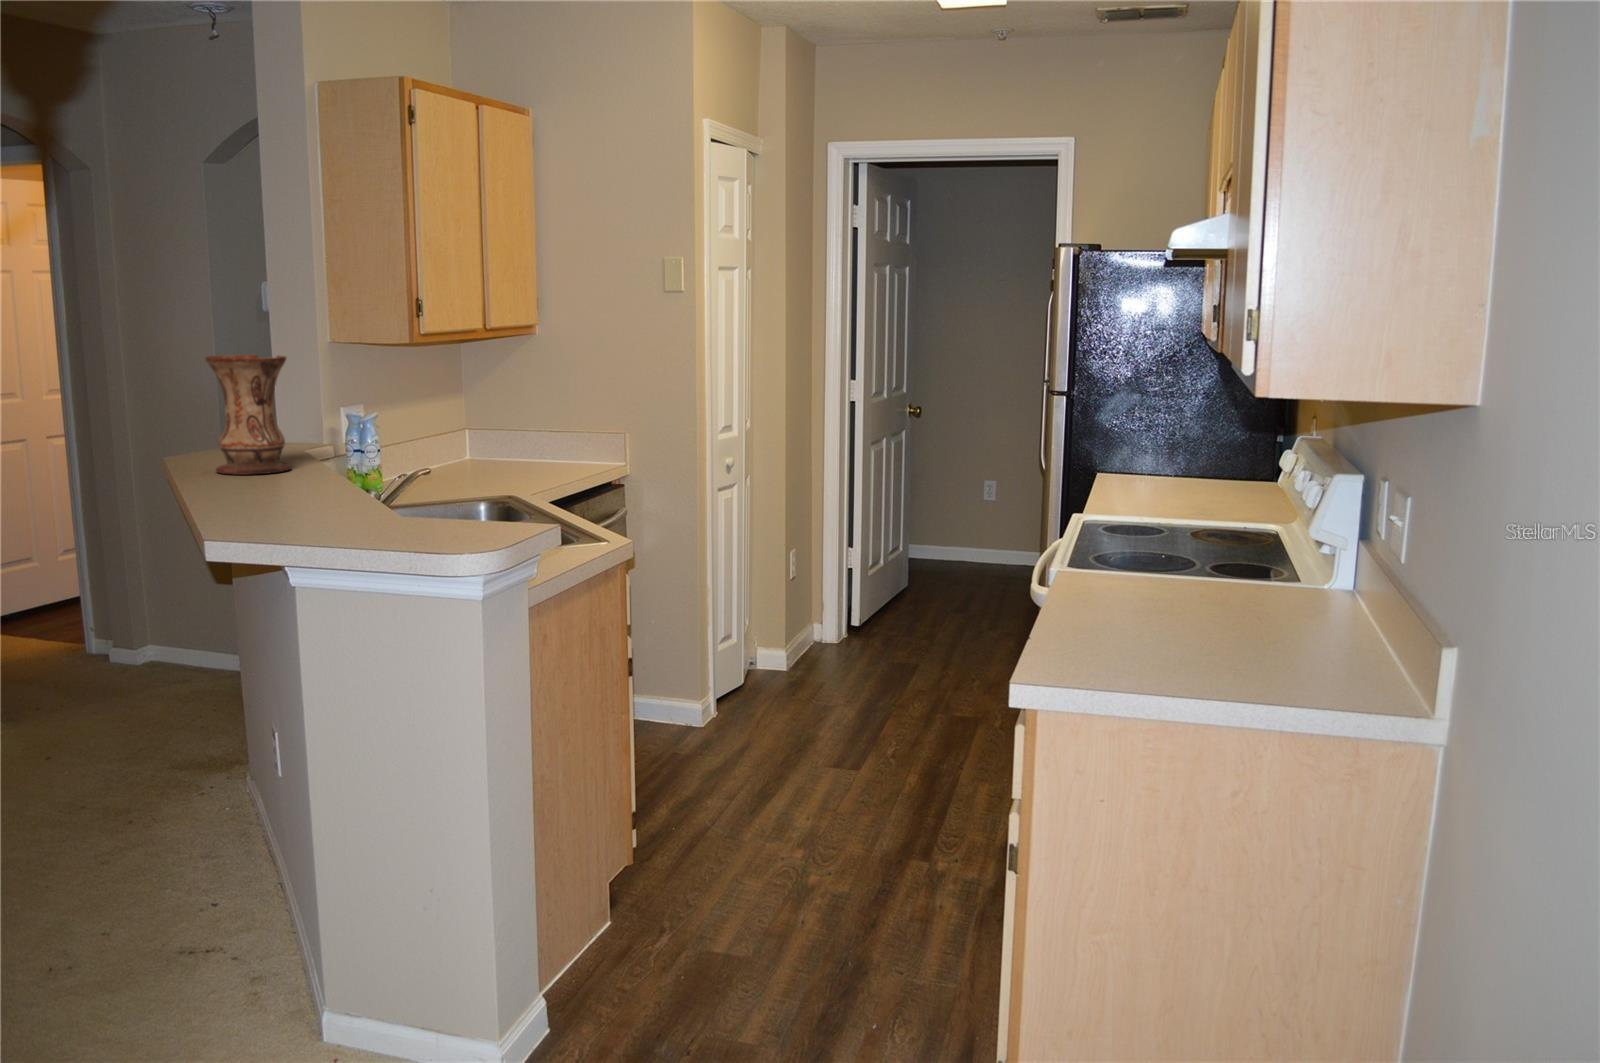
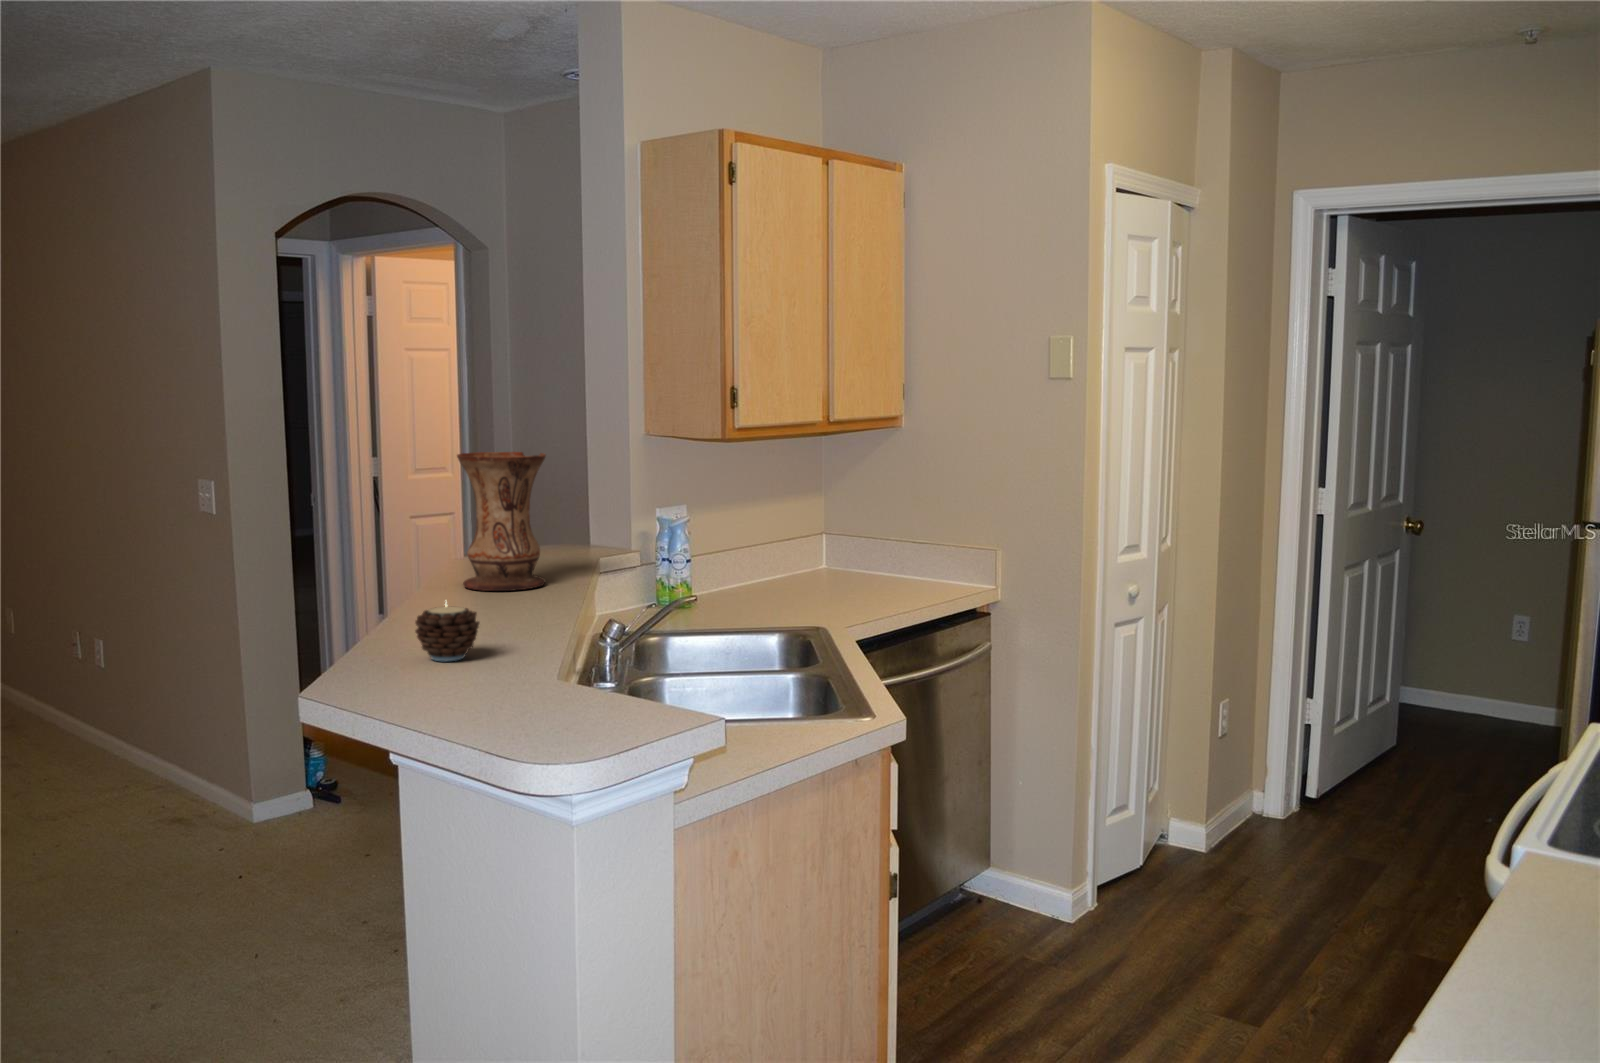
candle: none [271,466,326,515] -> present [415,602,479,661]

